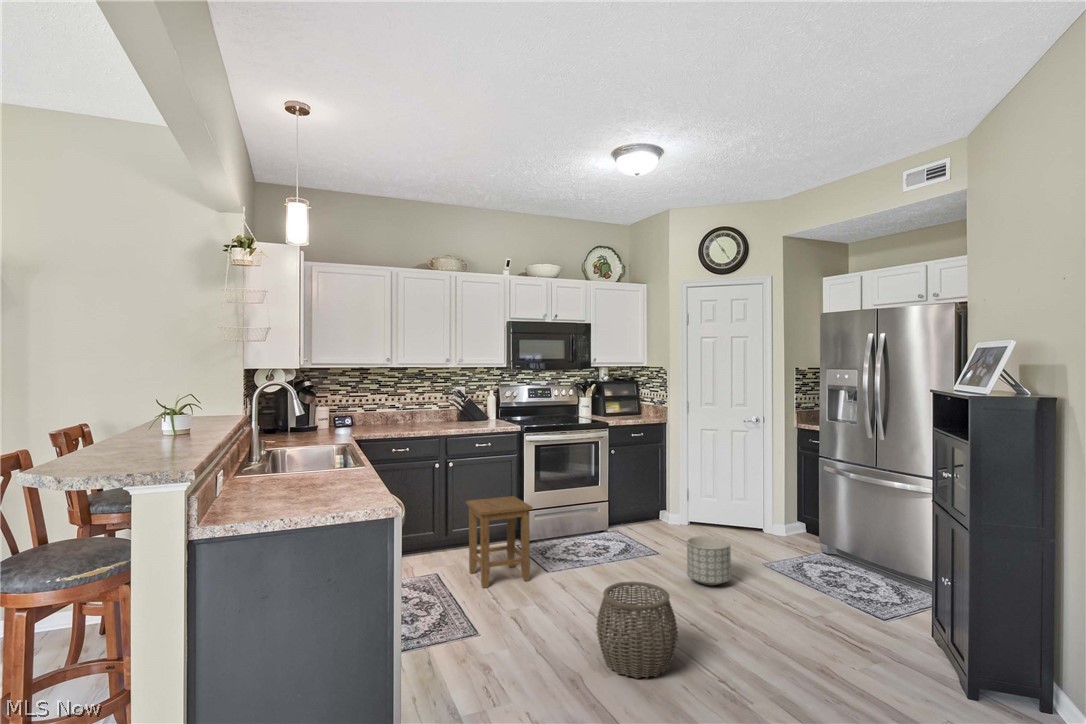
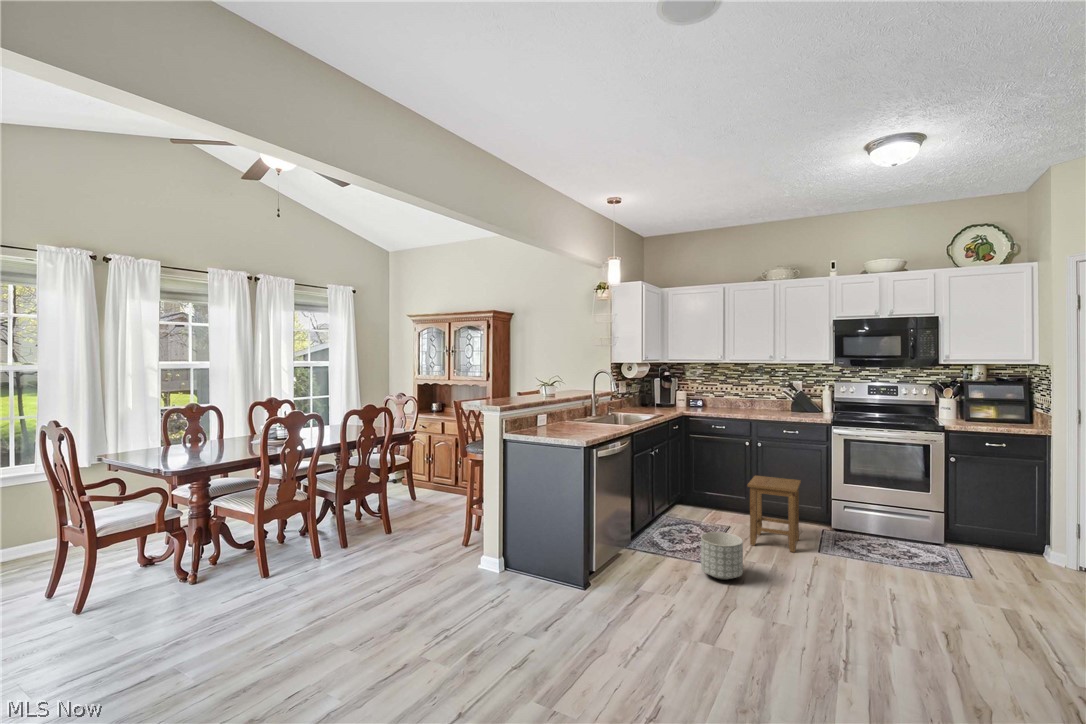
planter: present [687,536,731,586] -> present [701,532,743,580]
woven basket: present [596,582,678,678] -> none [752,556,827,637]

